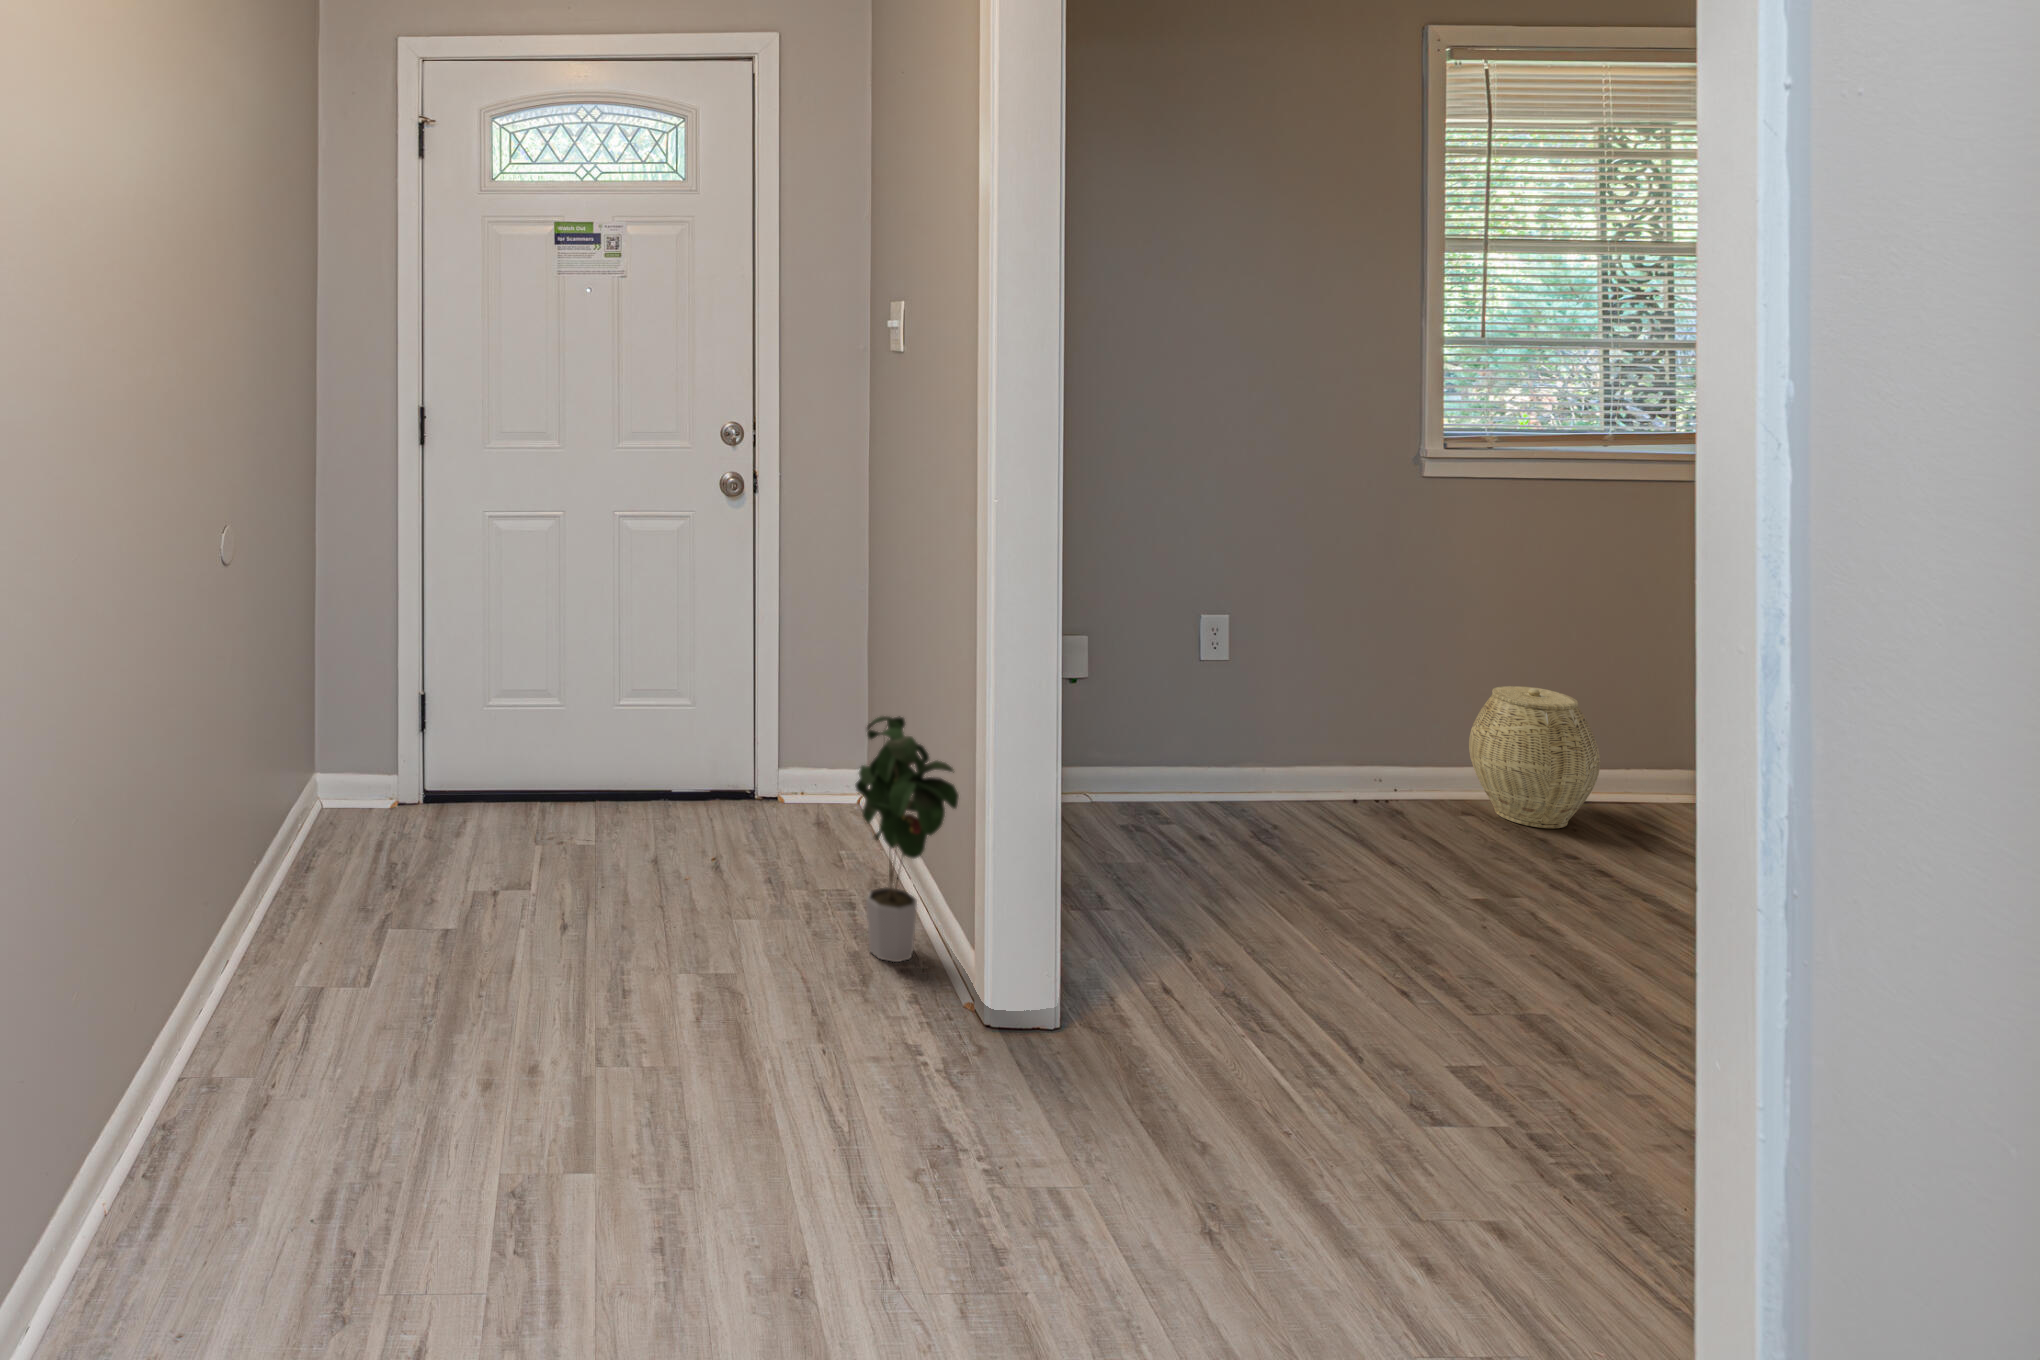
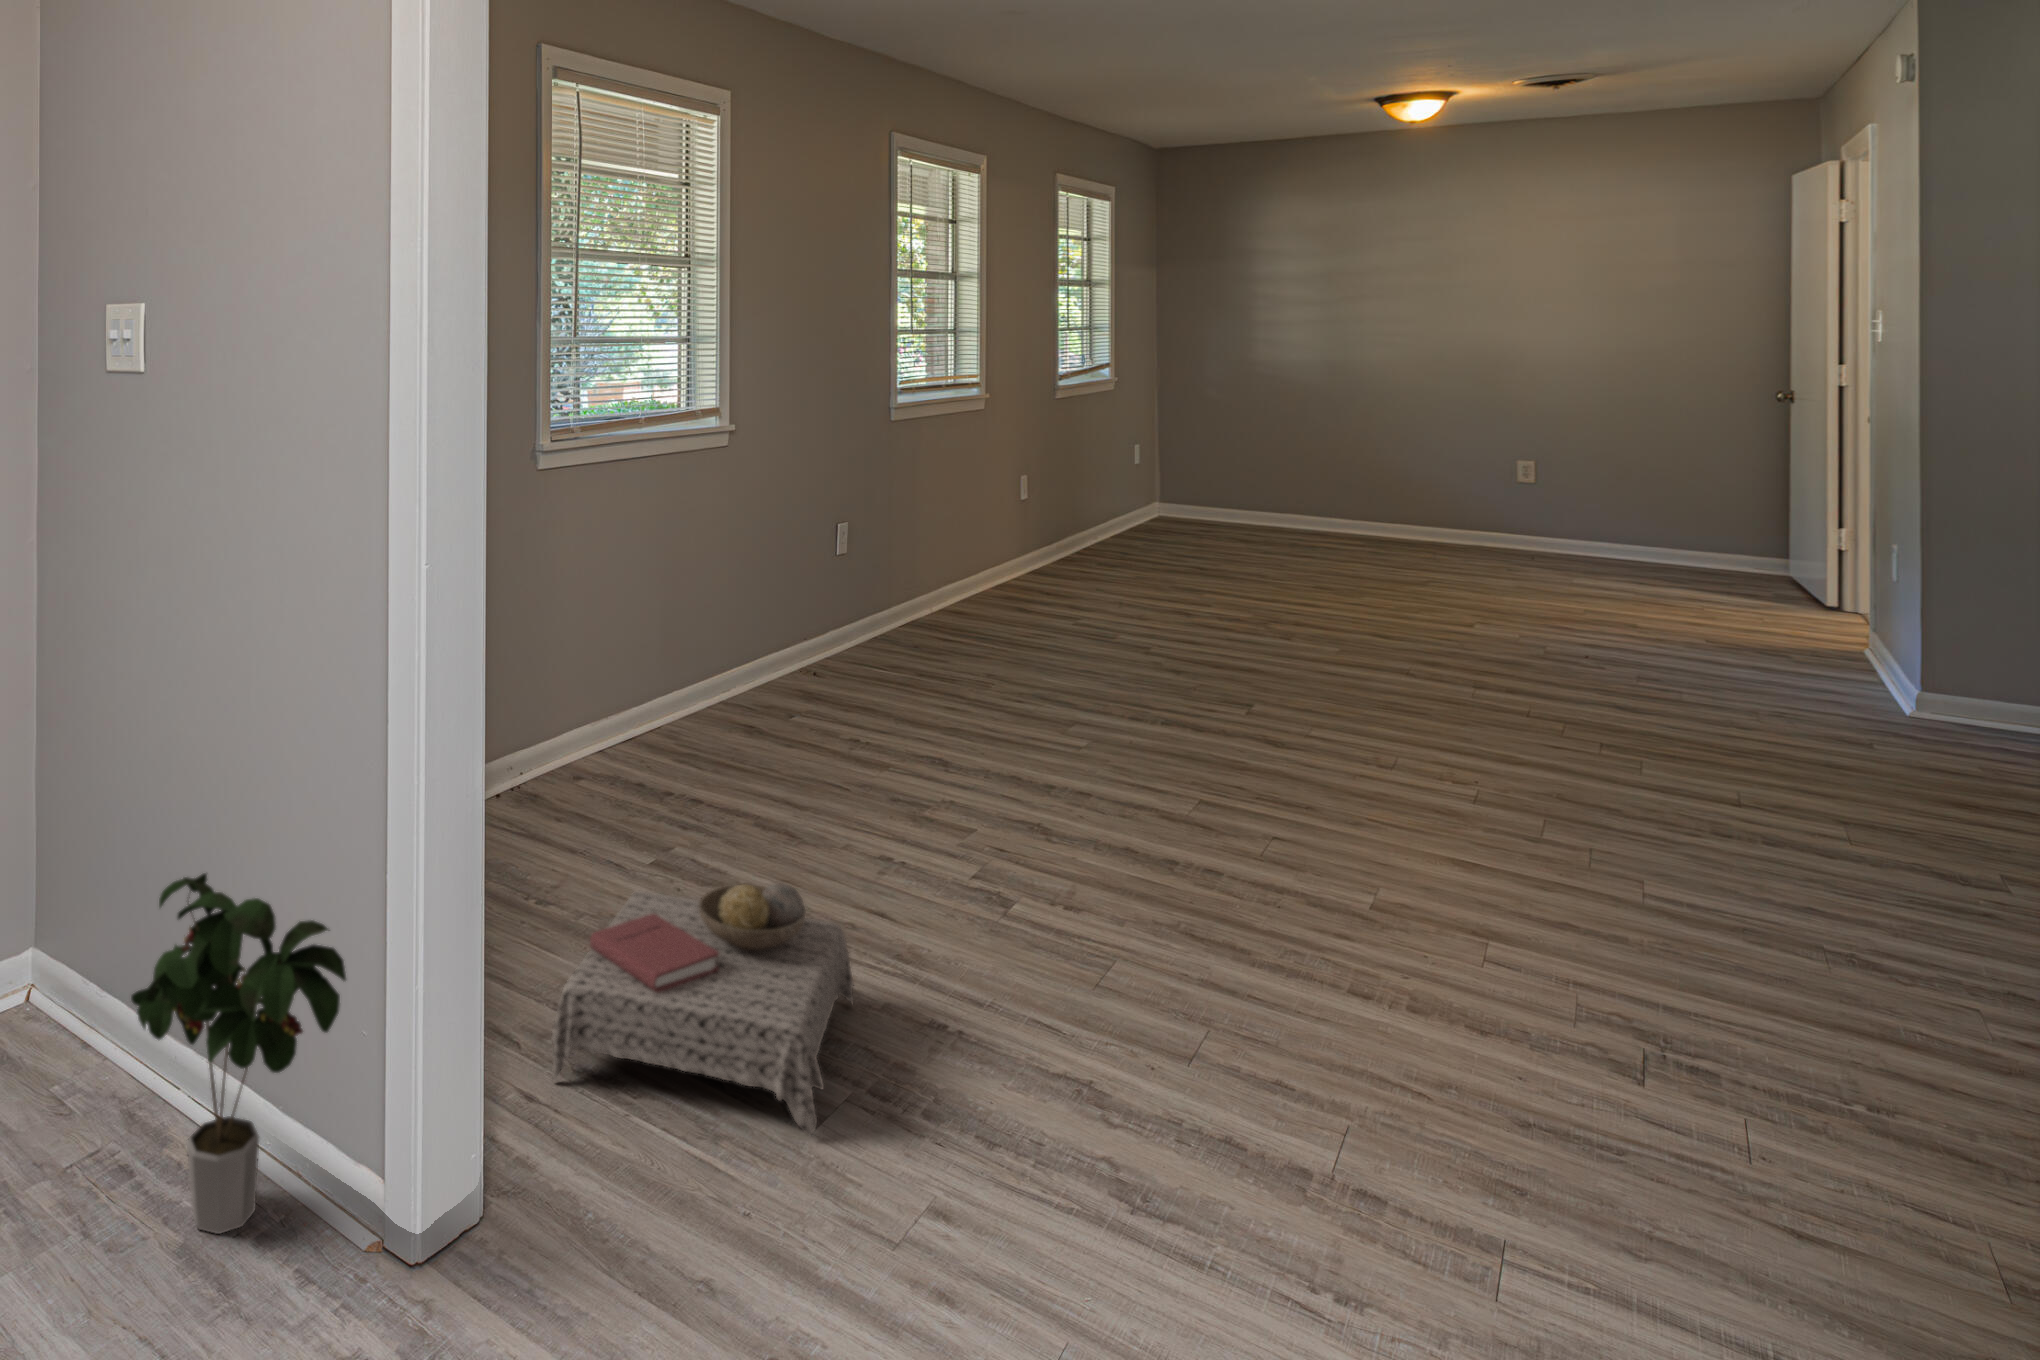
woven basket: present [1469,686,1600,828] -> none [560,663,655,790]
ottoman: none [1199,881,1598,1120] -> present [551,883,854,1136]

